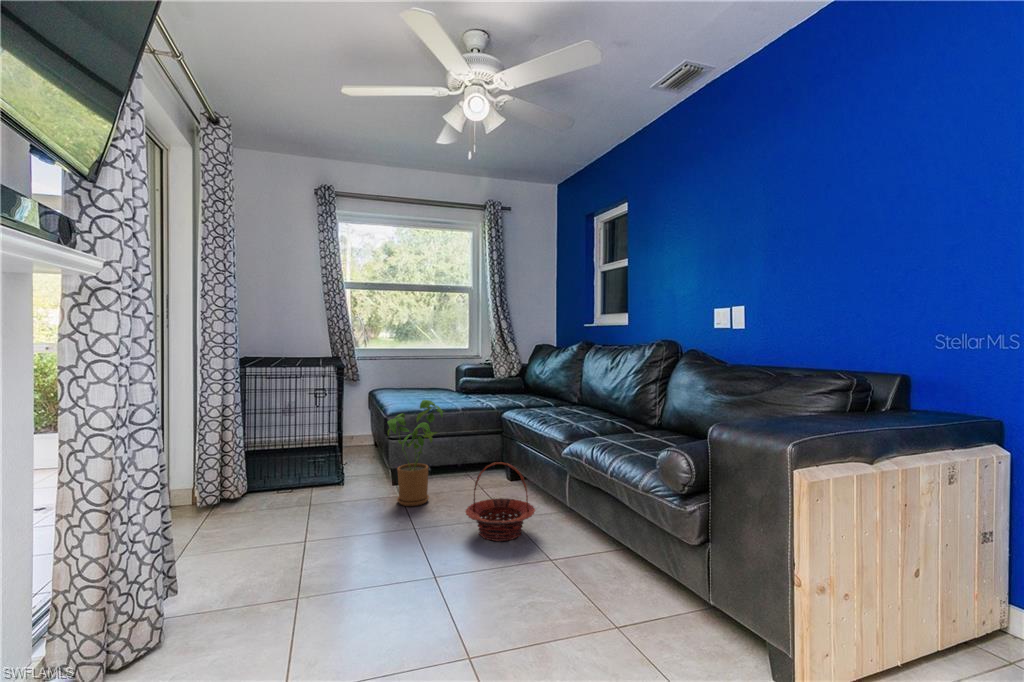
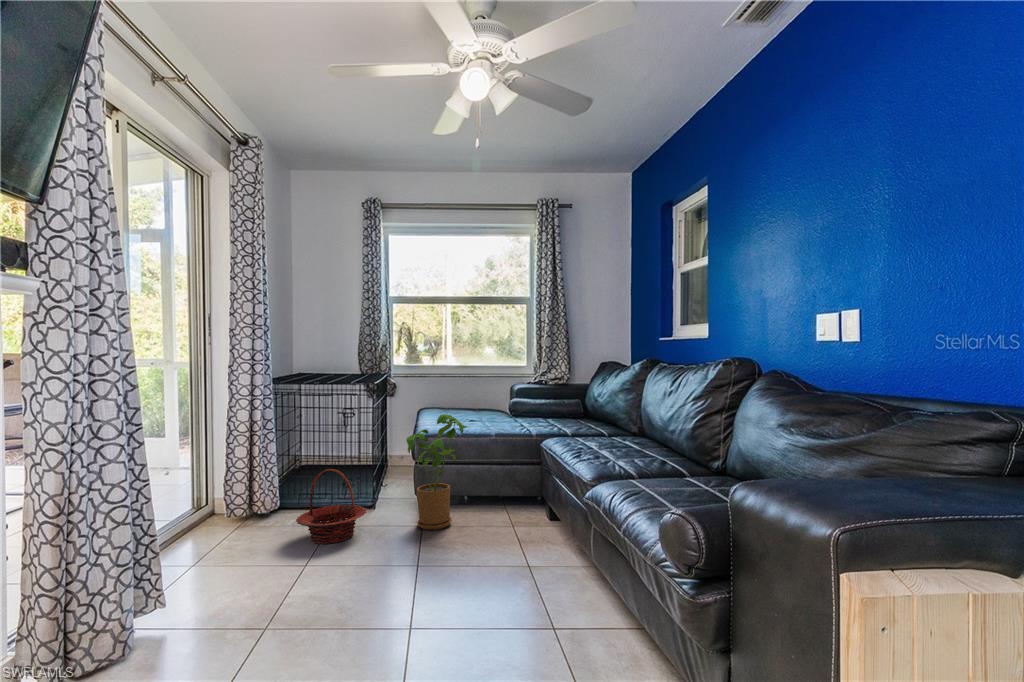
basket: present [465,462,535,541] -> present [296,469,367,544]

